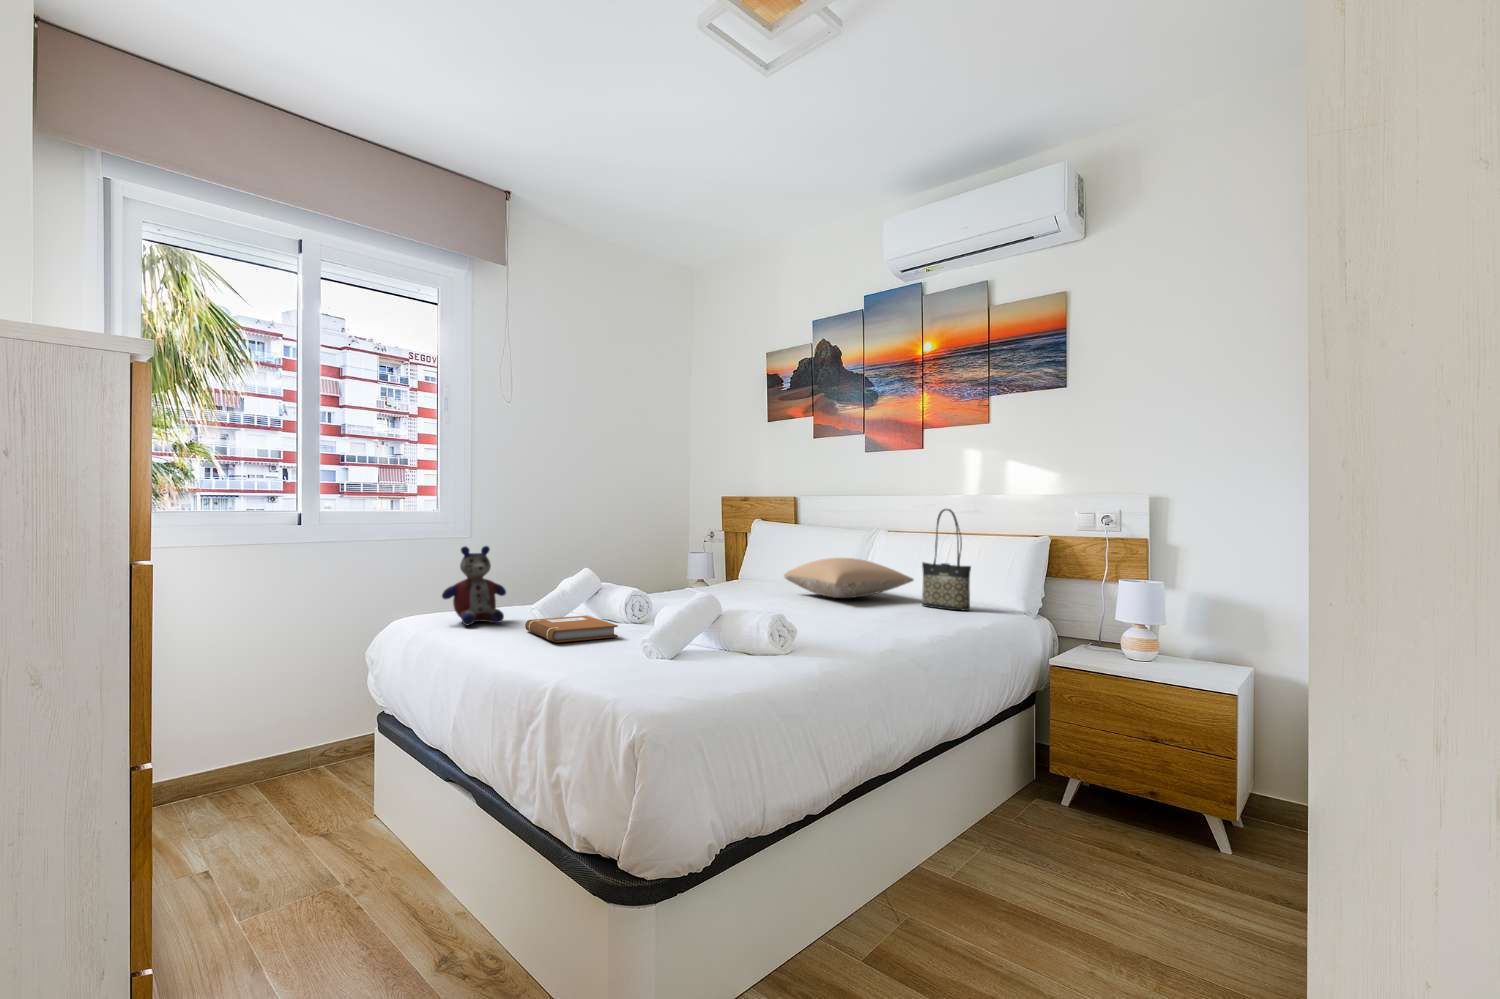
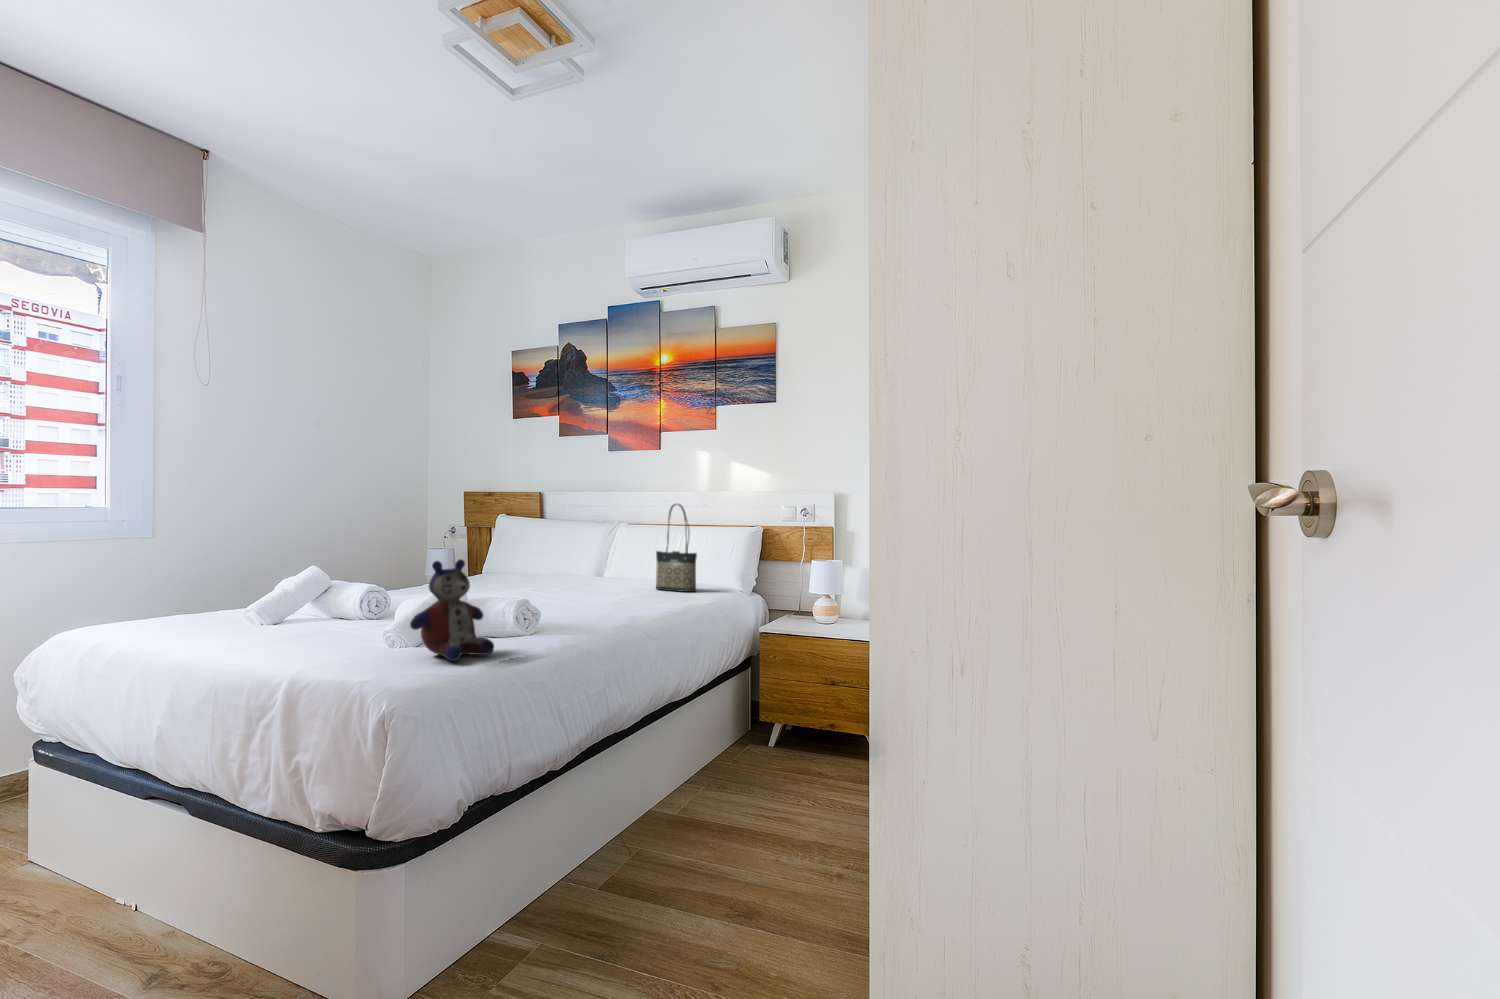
stuffed bear: present [442,546,506,625] -> present [410,559,494,661]
pillow: present [784,558,914,598] -> none [528,549,649,586]
notebook: present [525,616,618,642] -> none [246,612,355,640]

